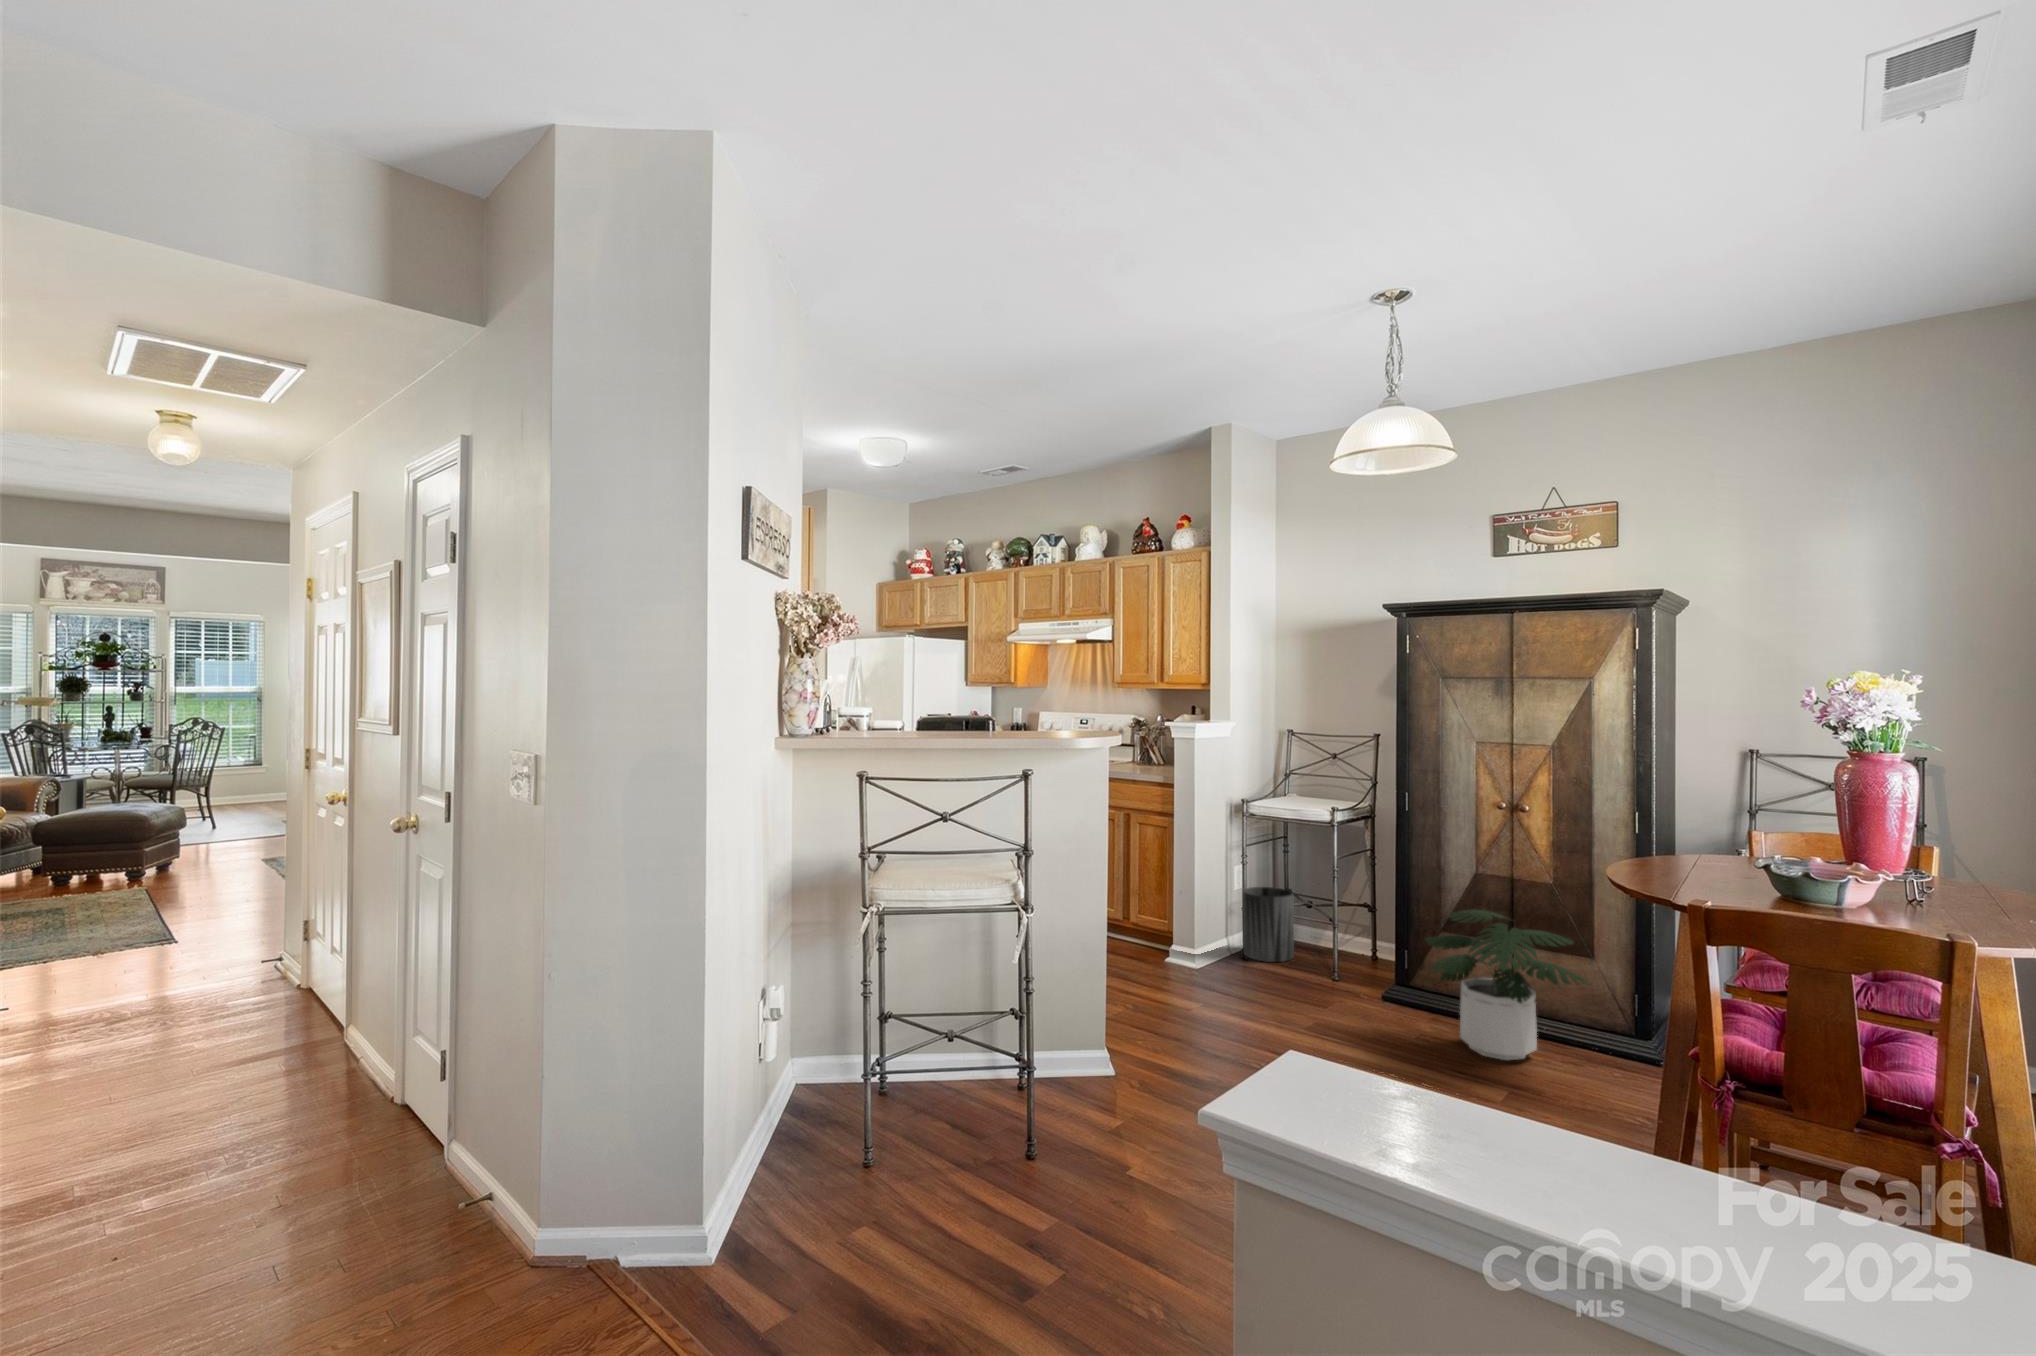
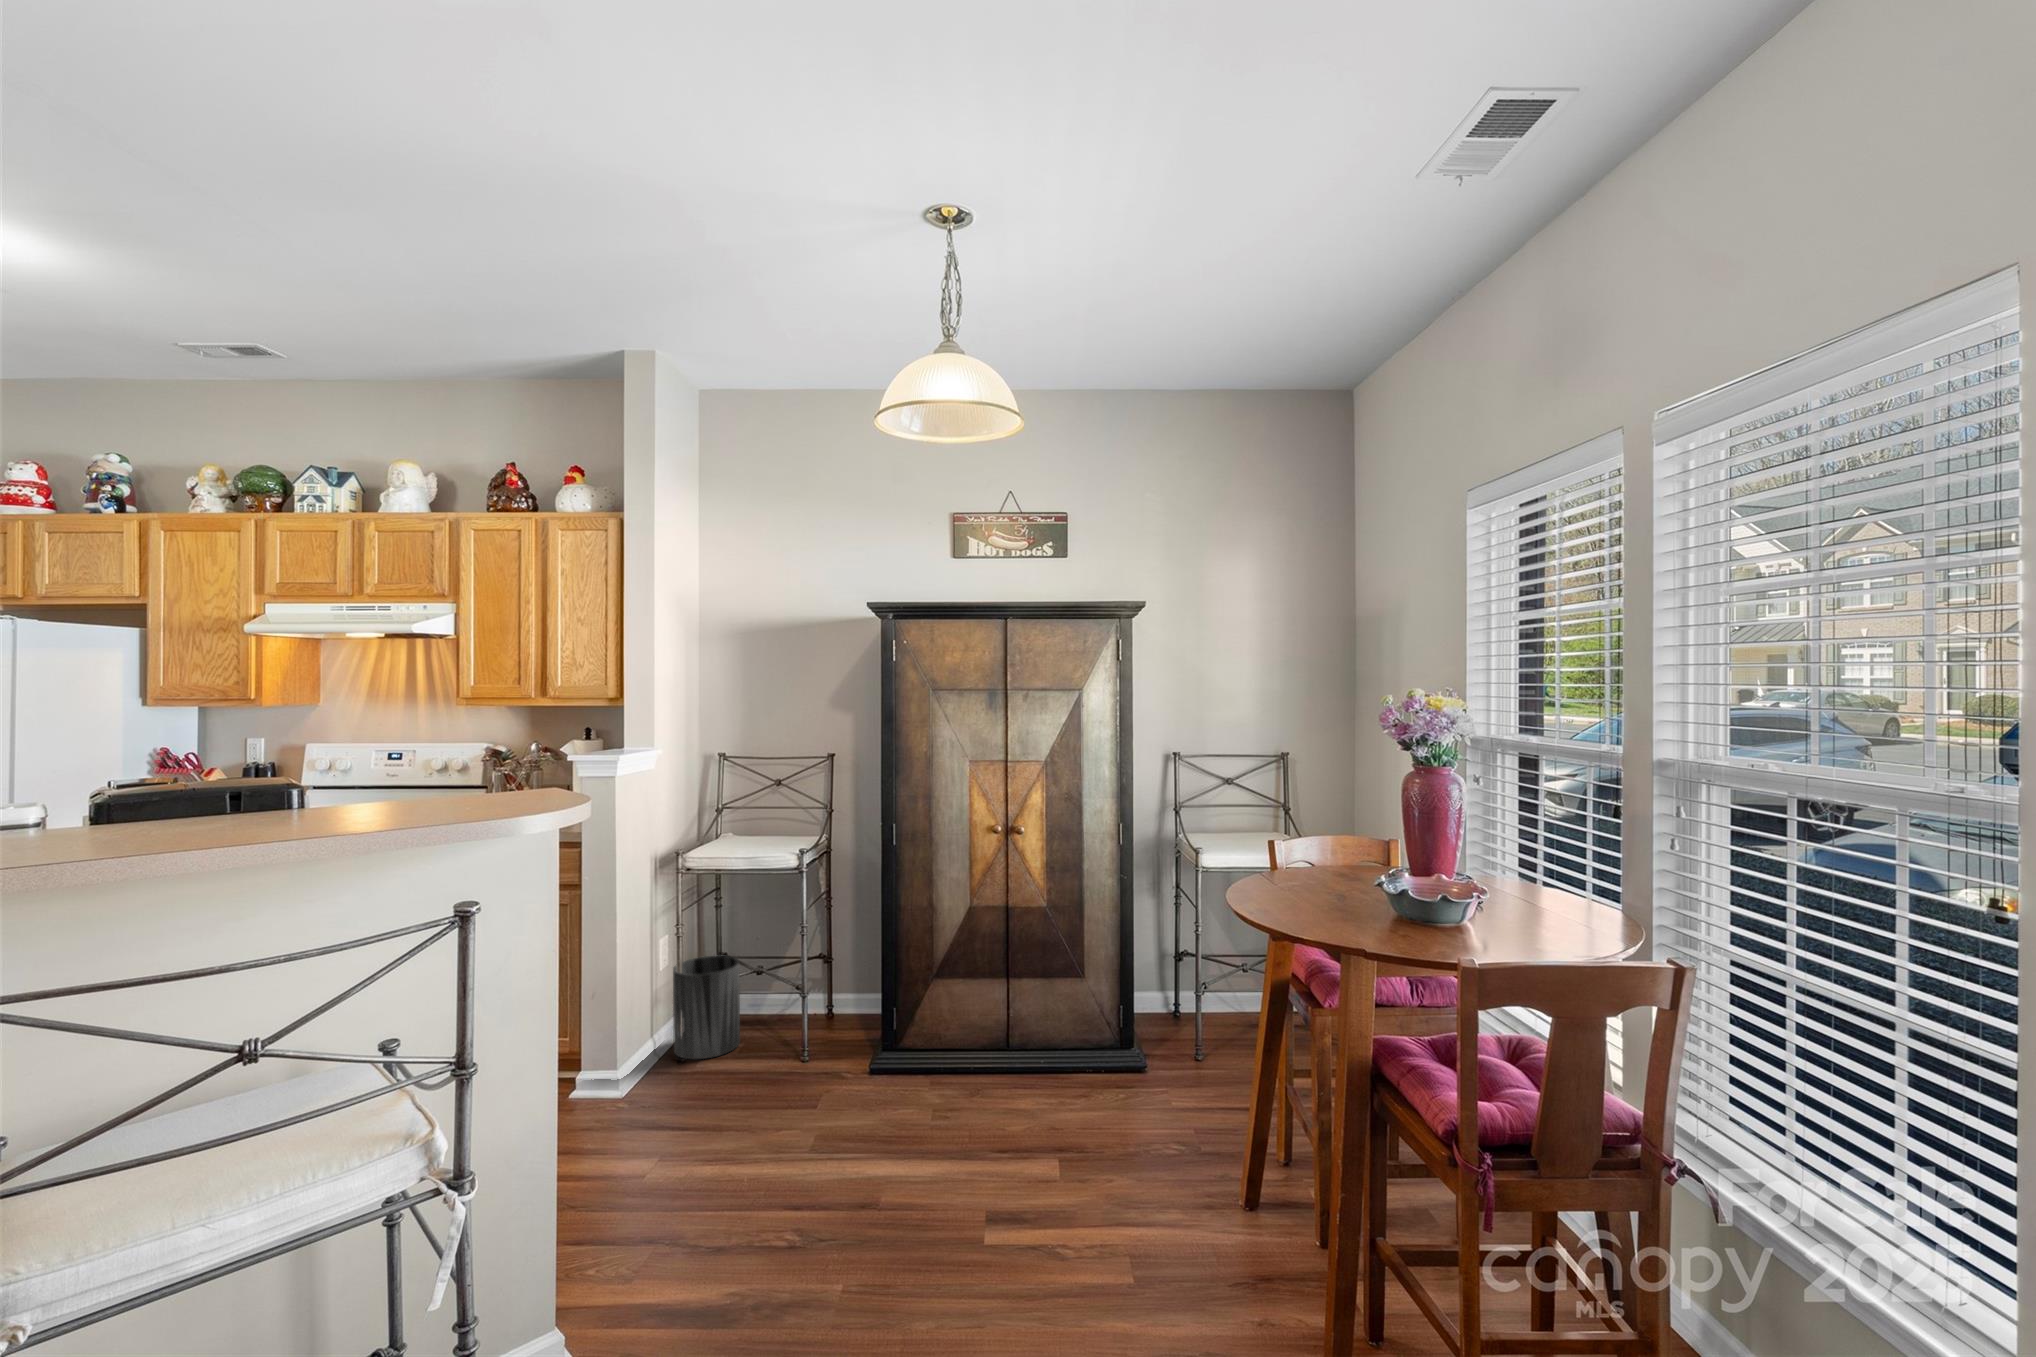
potted plant: present [1425,910,1588,1060] -> none [928,949,1110,1120]

